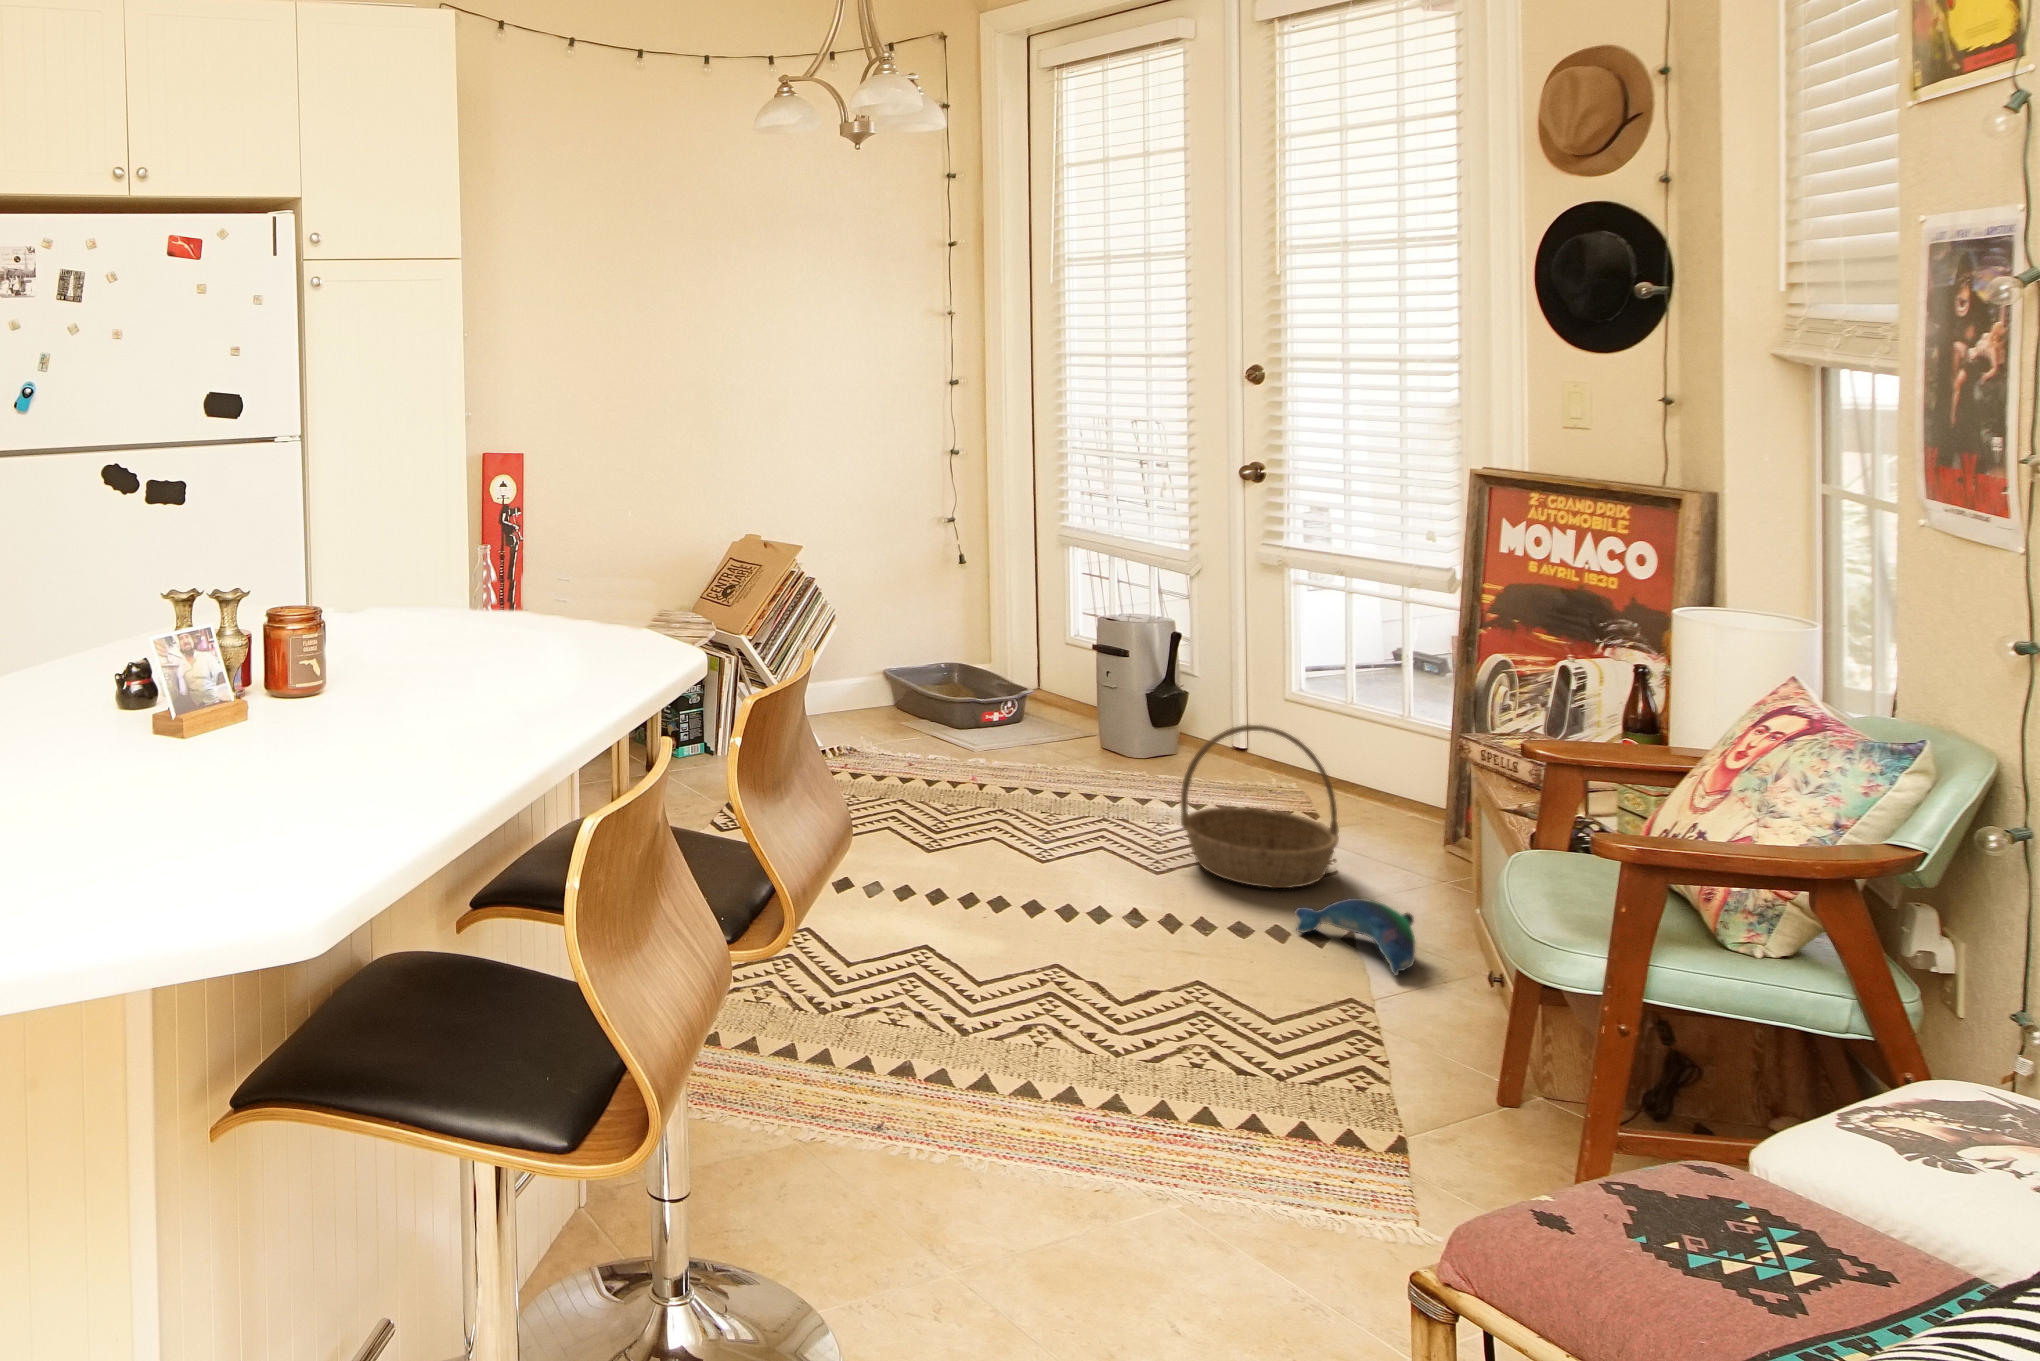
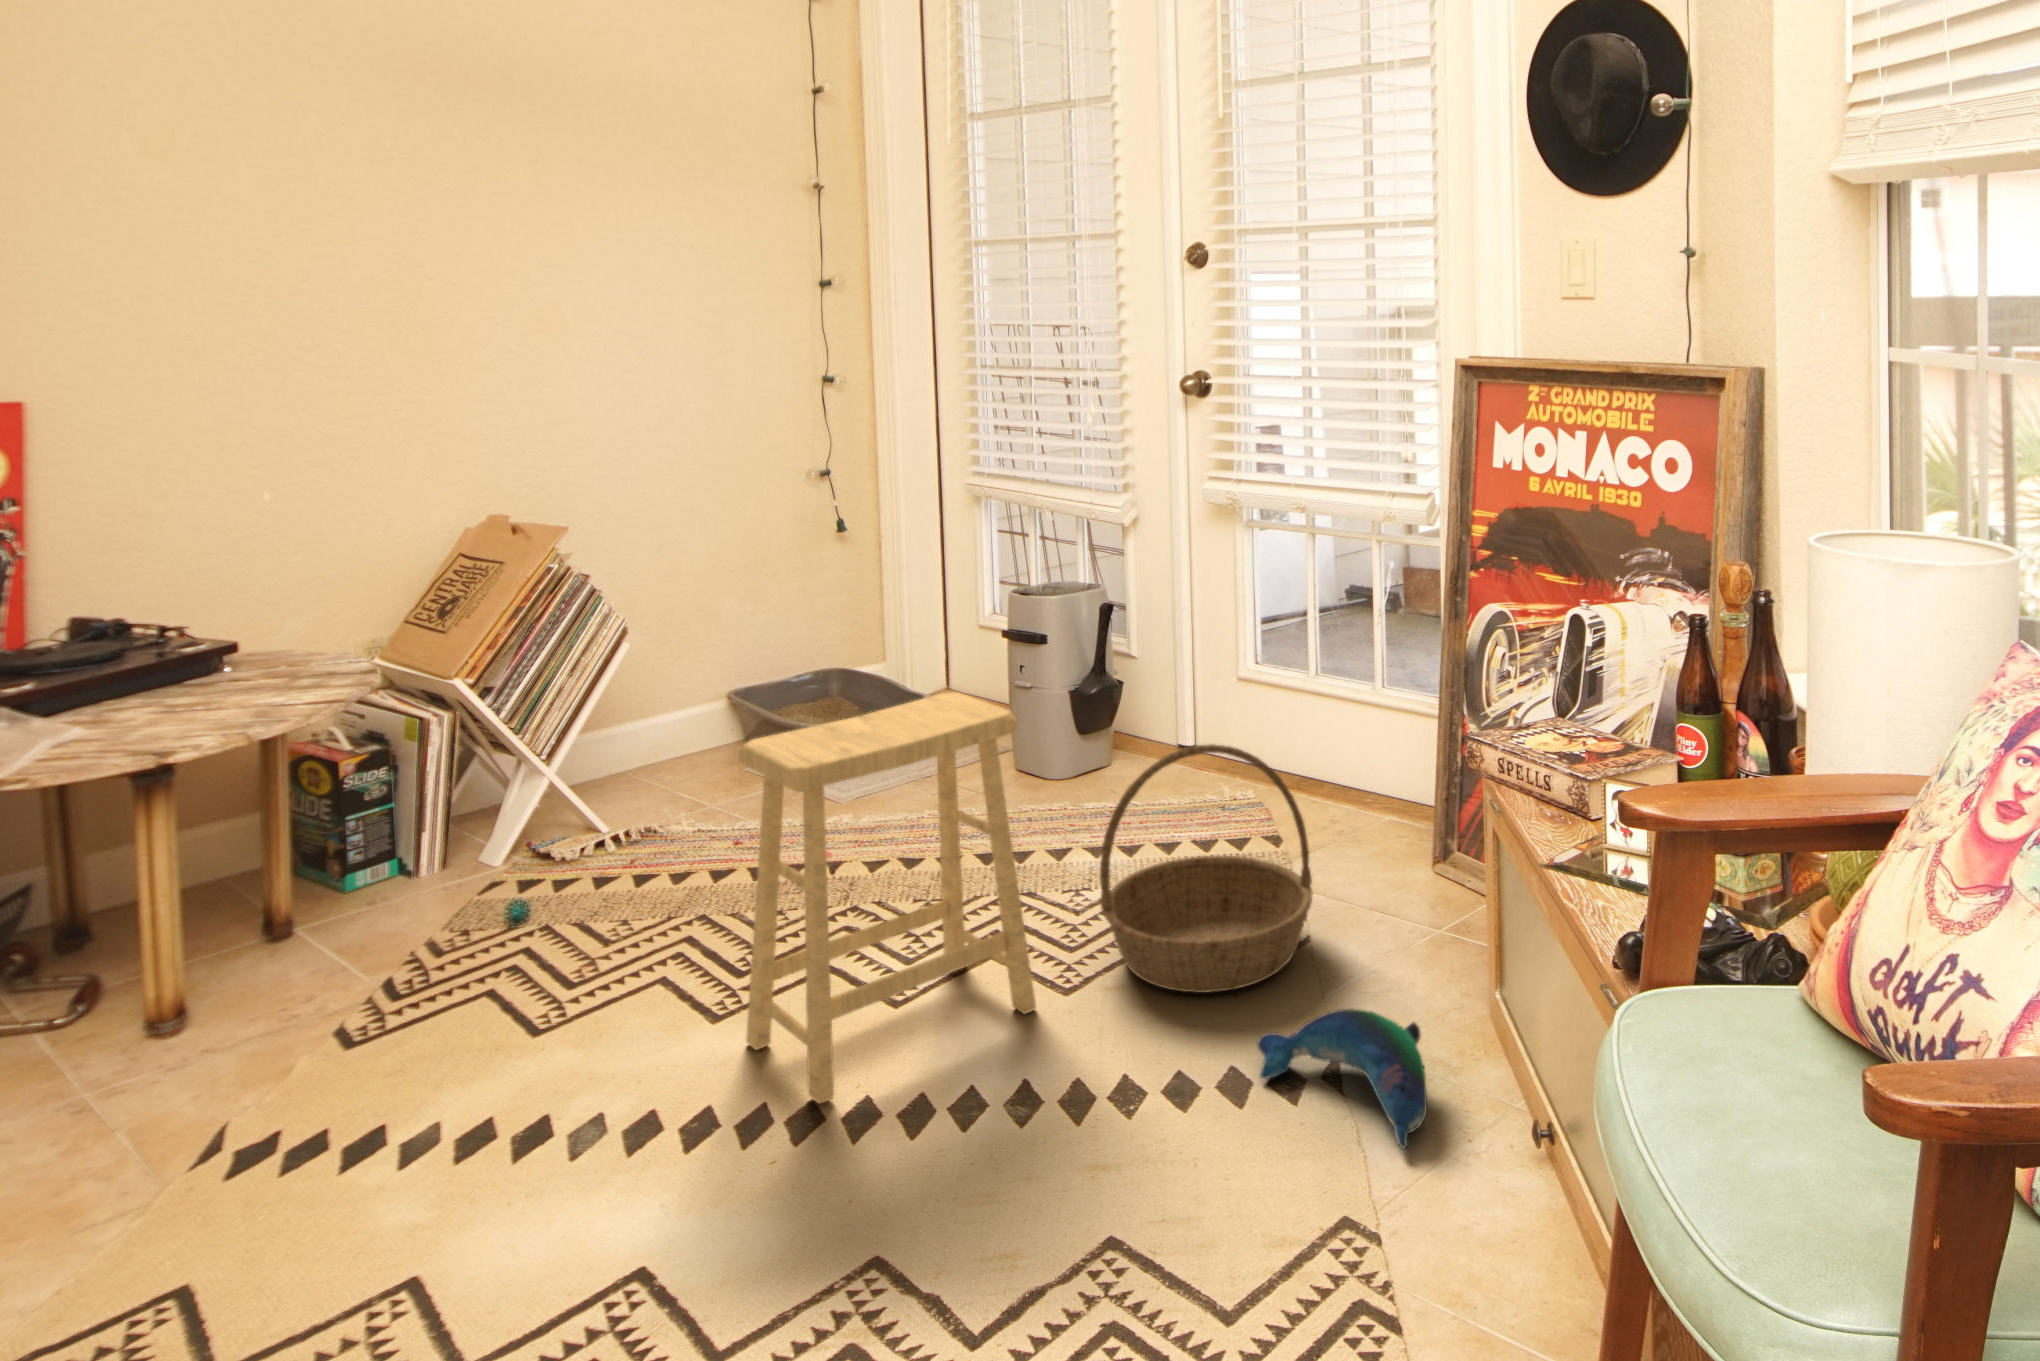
footstool: none [957,670,1138,894] -> present [739,692,1036,1104]

